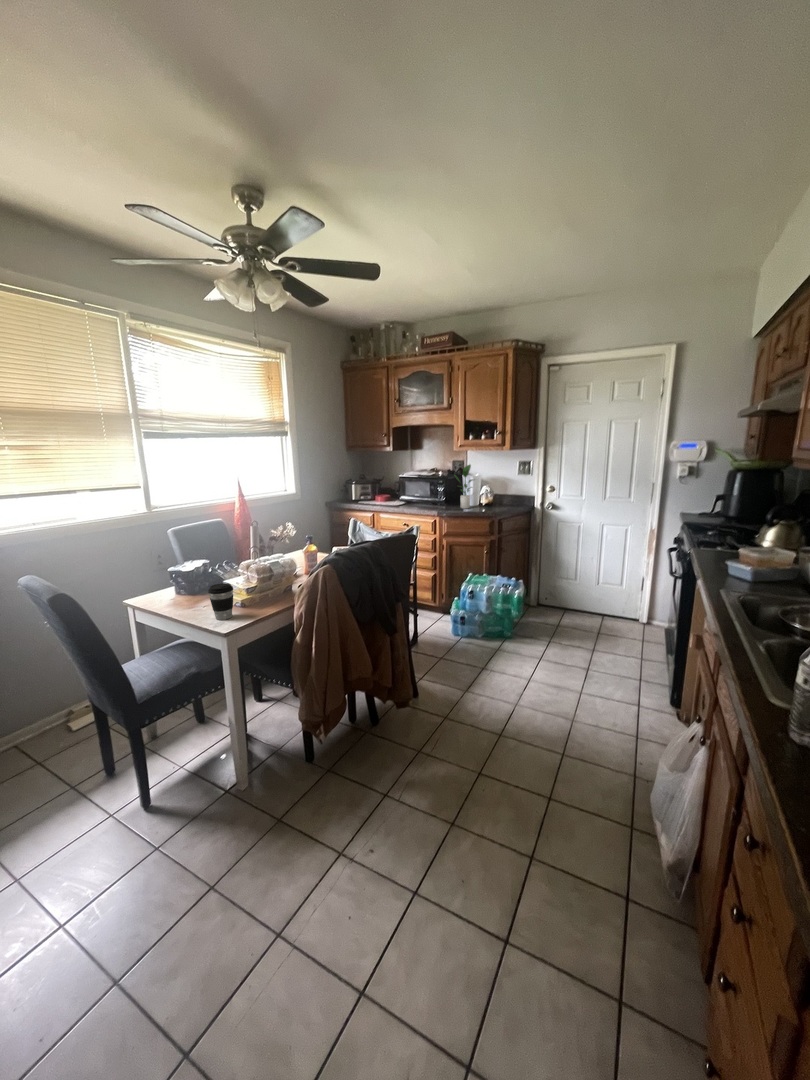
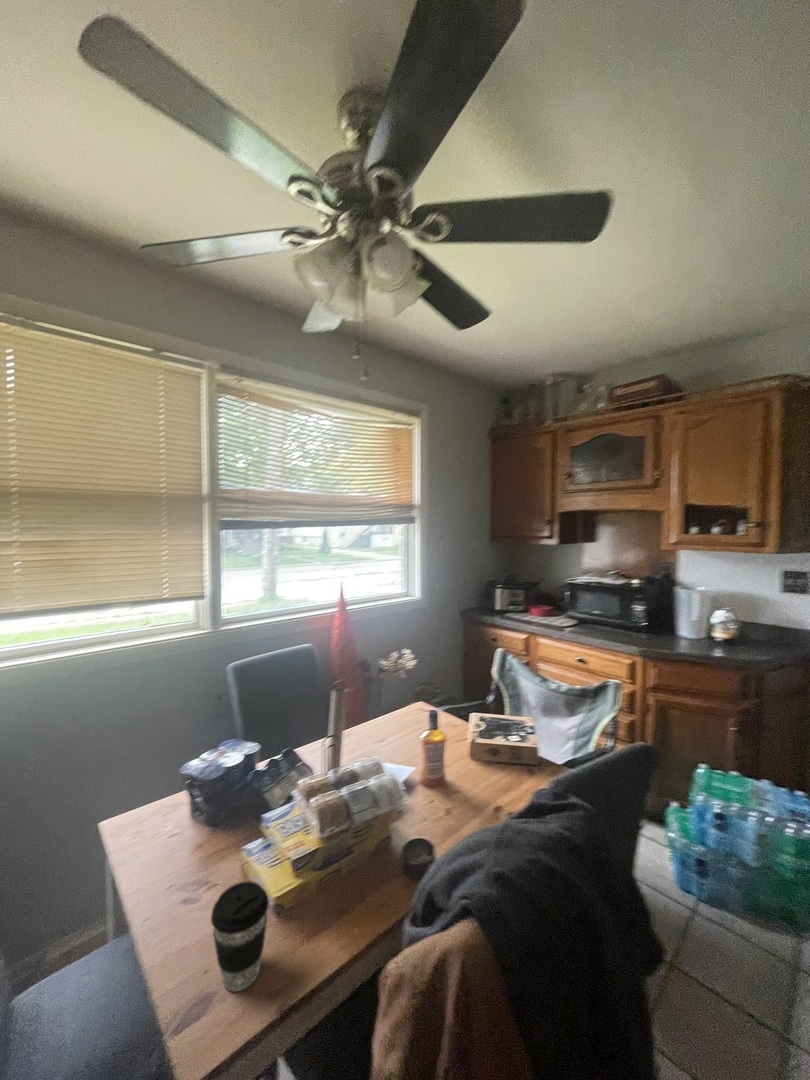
potted plant: present [455,465,473,509] -> none [664,574,705,646]

